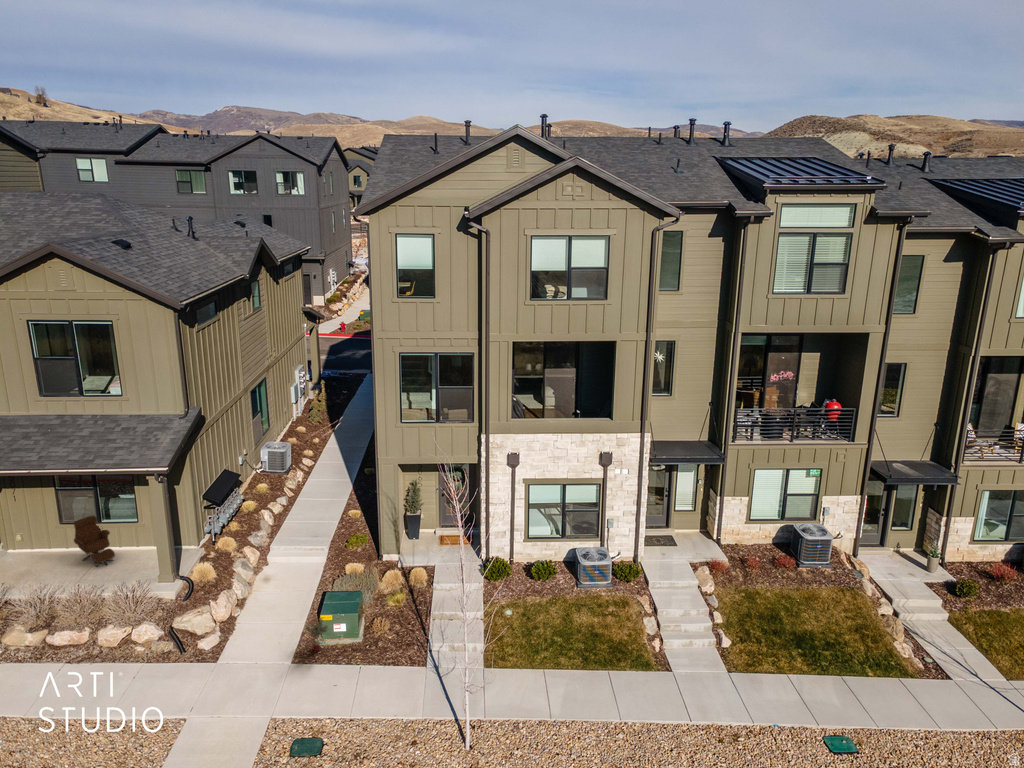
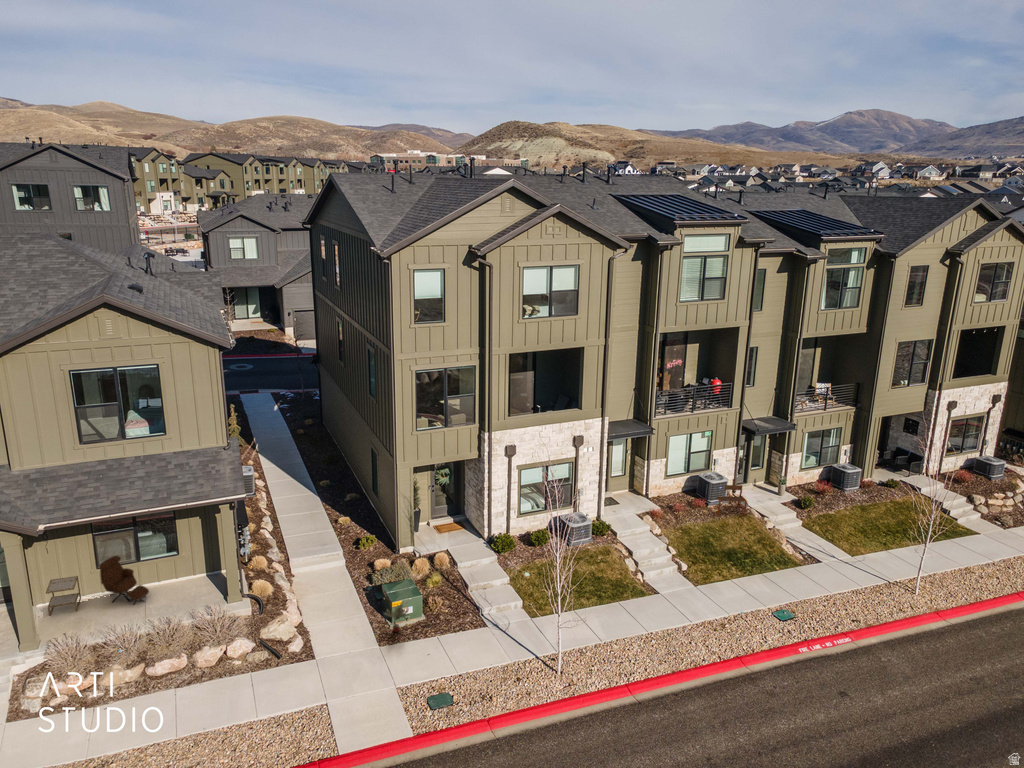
side table: none [20,529,63,564] -> present [46,576,81,616]
bench: none [813,541,860,589] -> present [717,485,747,515]

